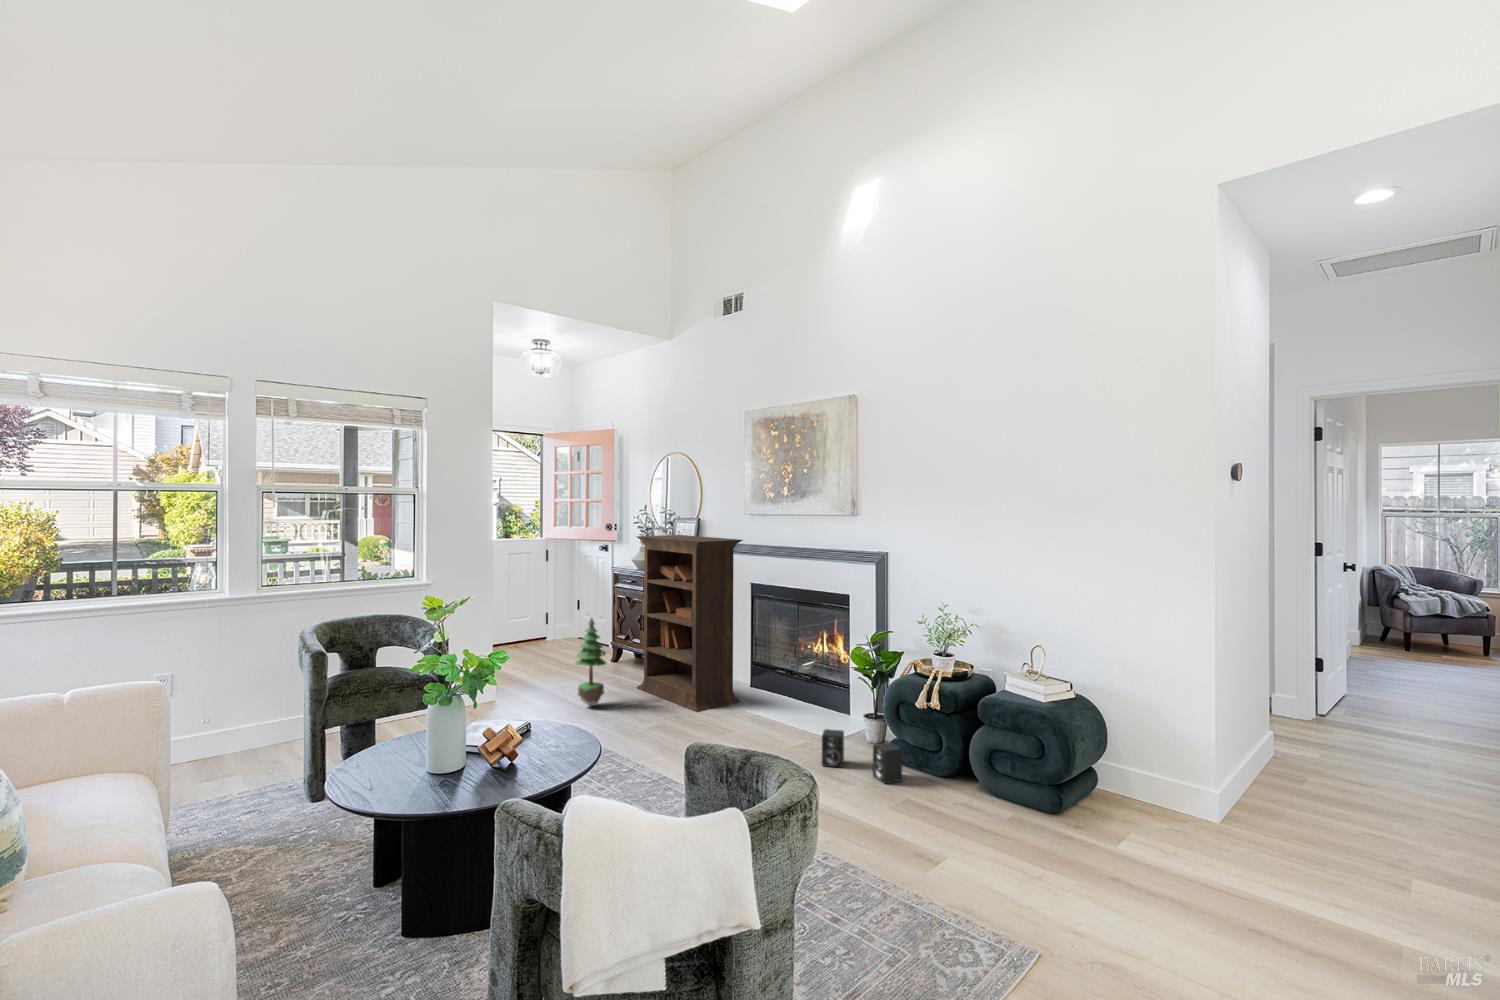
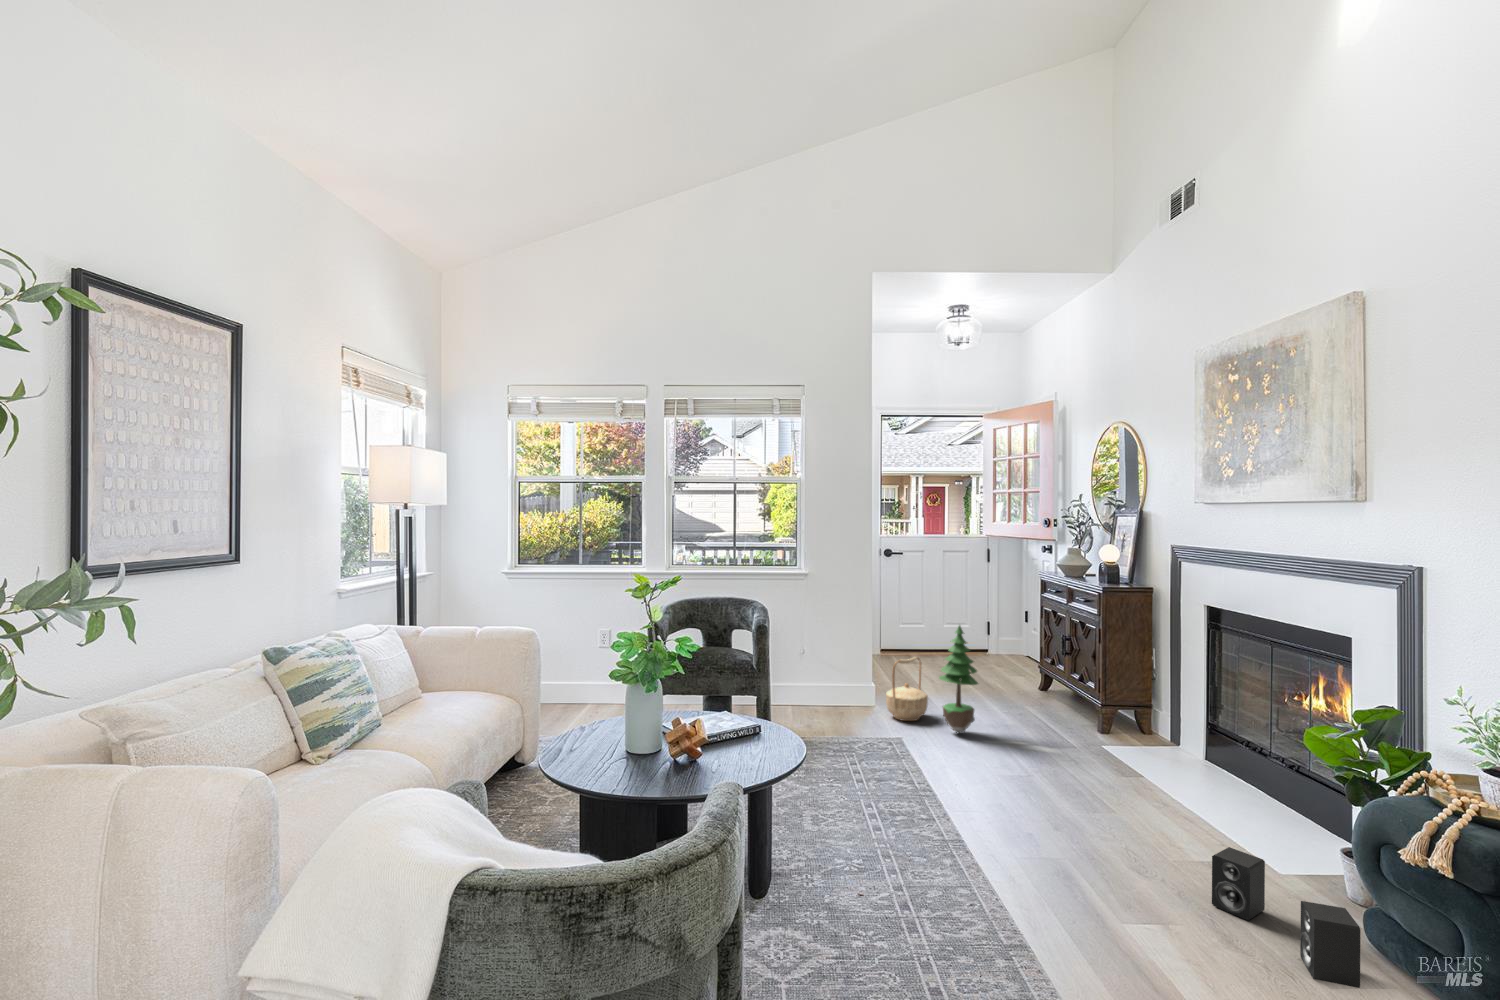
bookcase: present [637,535,742,712] -> none [1035,531,1171,775]
basket: none [519,650,557,708] -> present [886,657,928,721]

